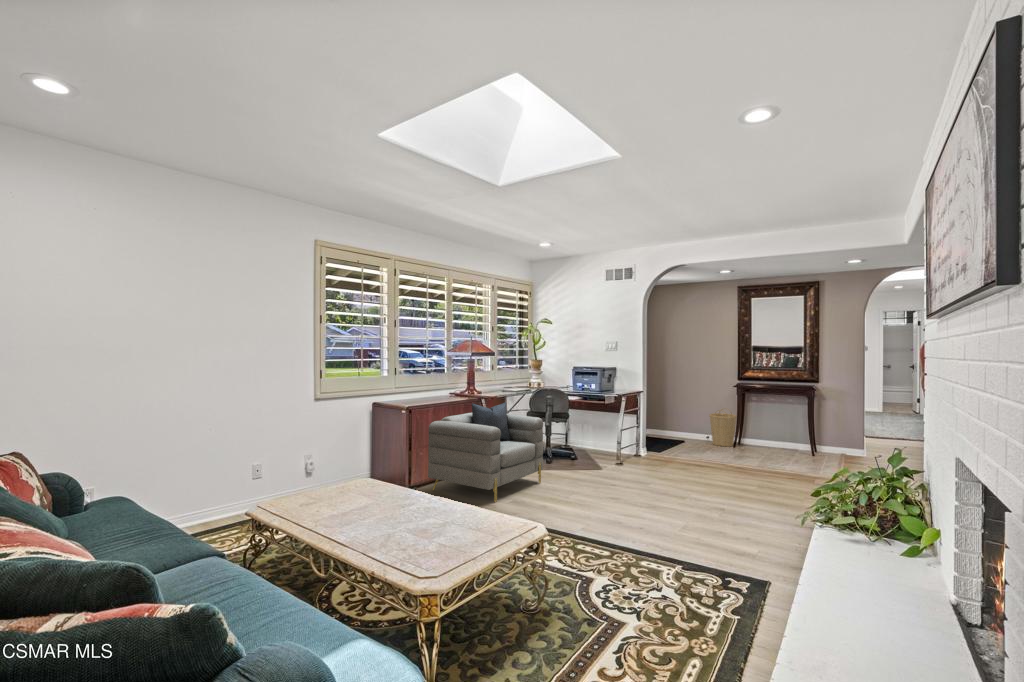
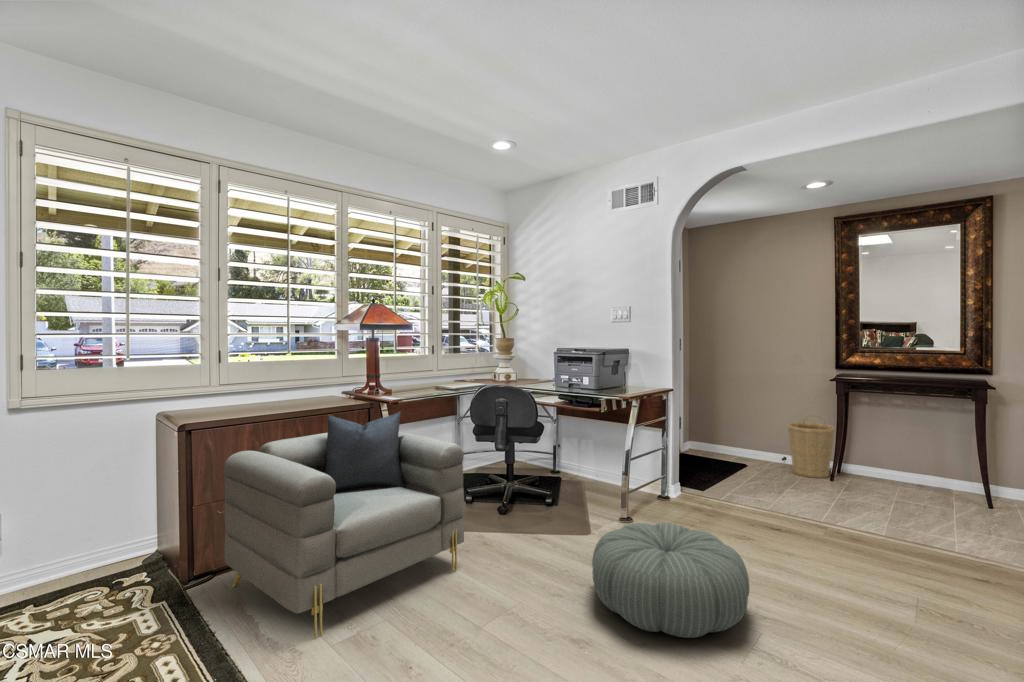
pouf: none [612,456,685,497] -> present [592,523,750,638]

